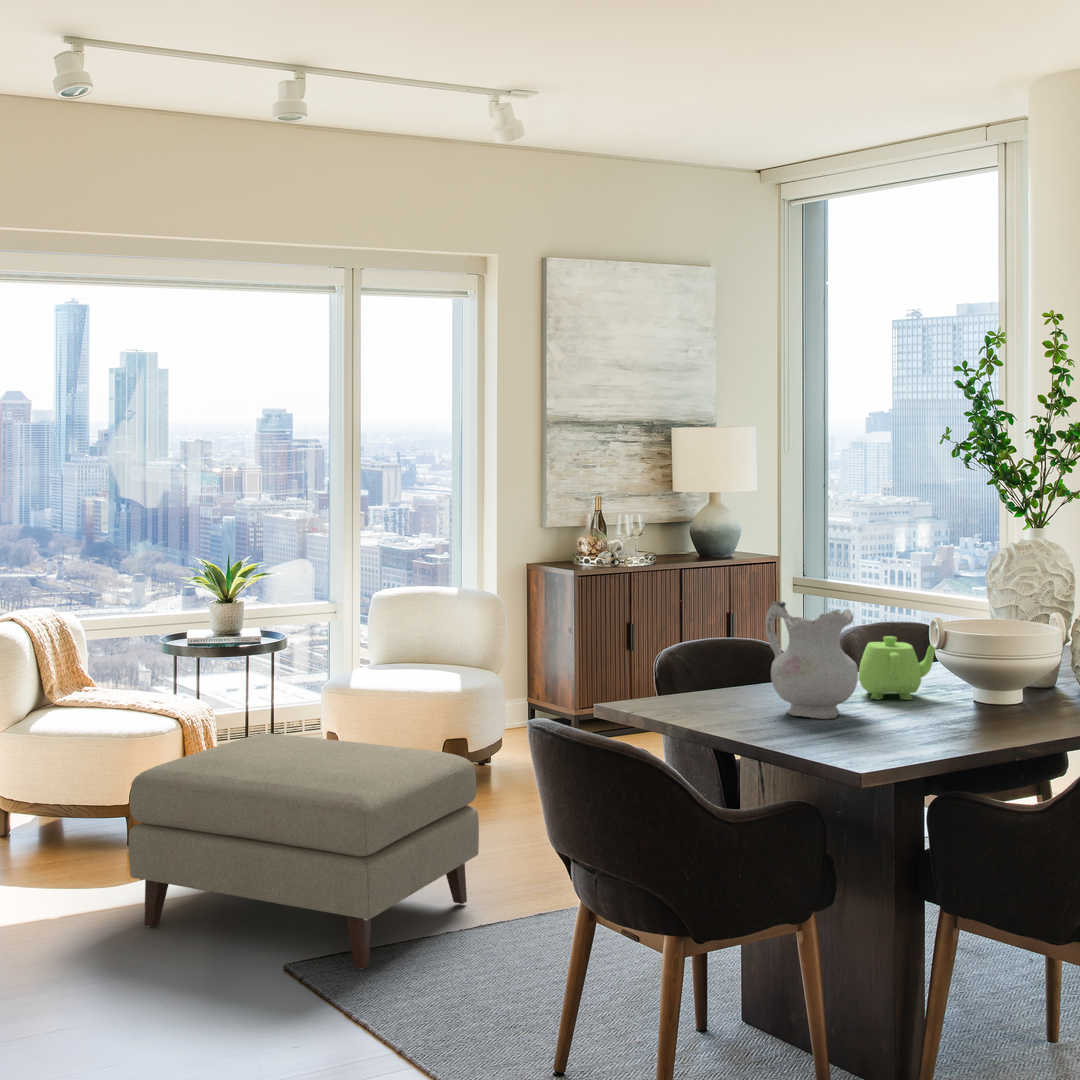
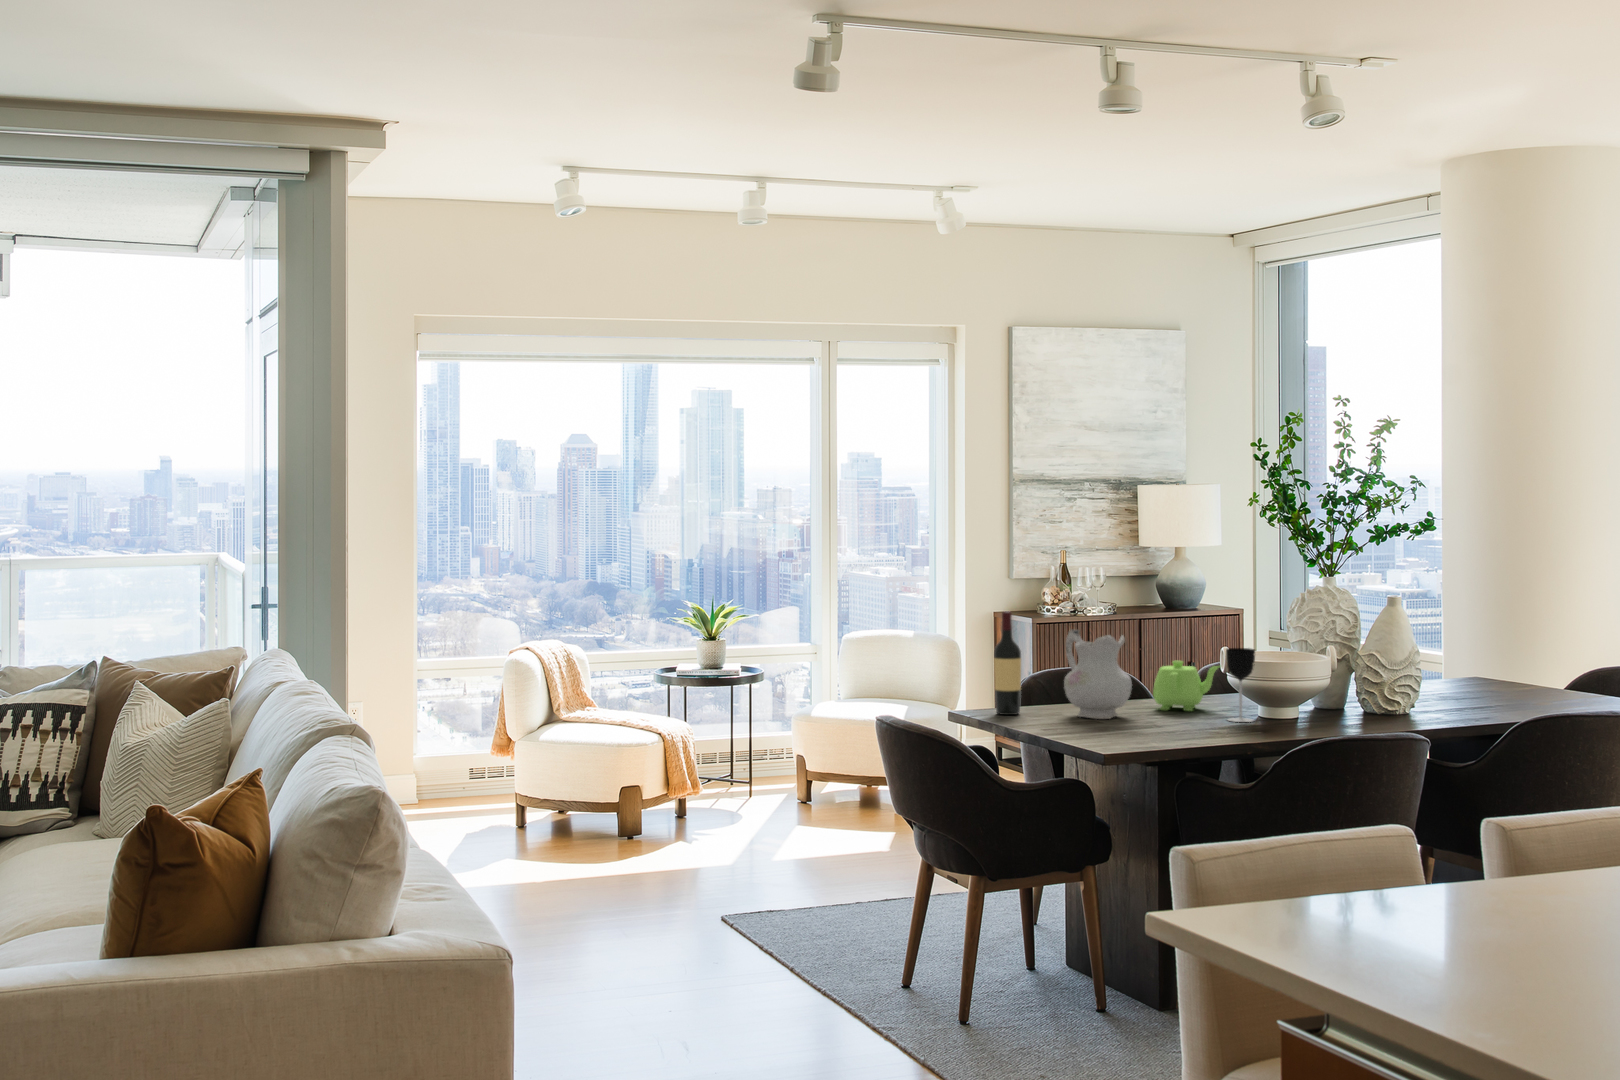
wine bottle: none [680,580,716,716] -> present [994,611,1021,715]
wine glass: none [975,622,1014,717] -> present [1226,648,1255,722]
ottoman: present [129,734,479,969] -> none [609,742,885,918]

